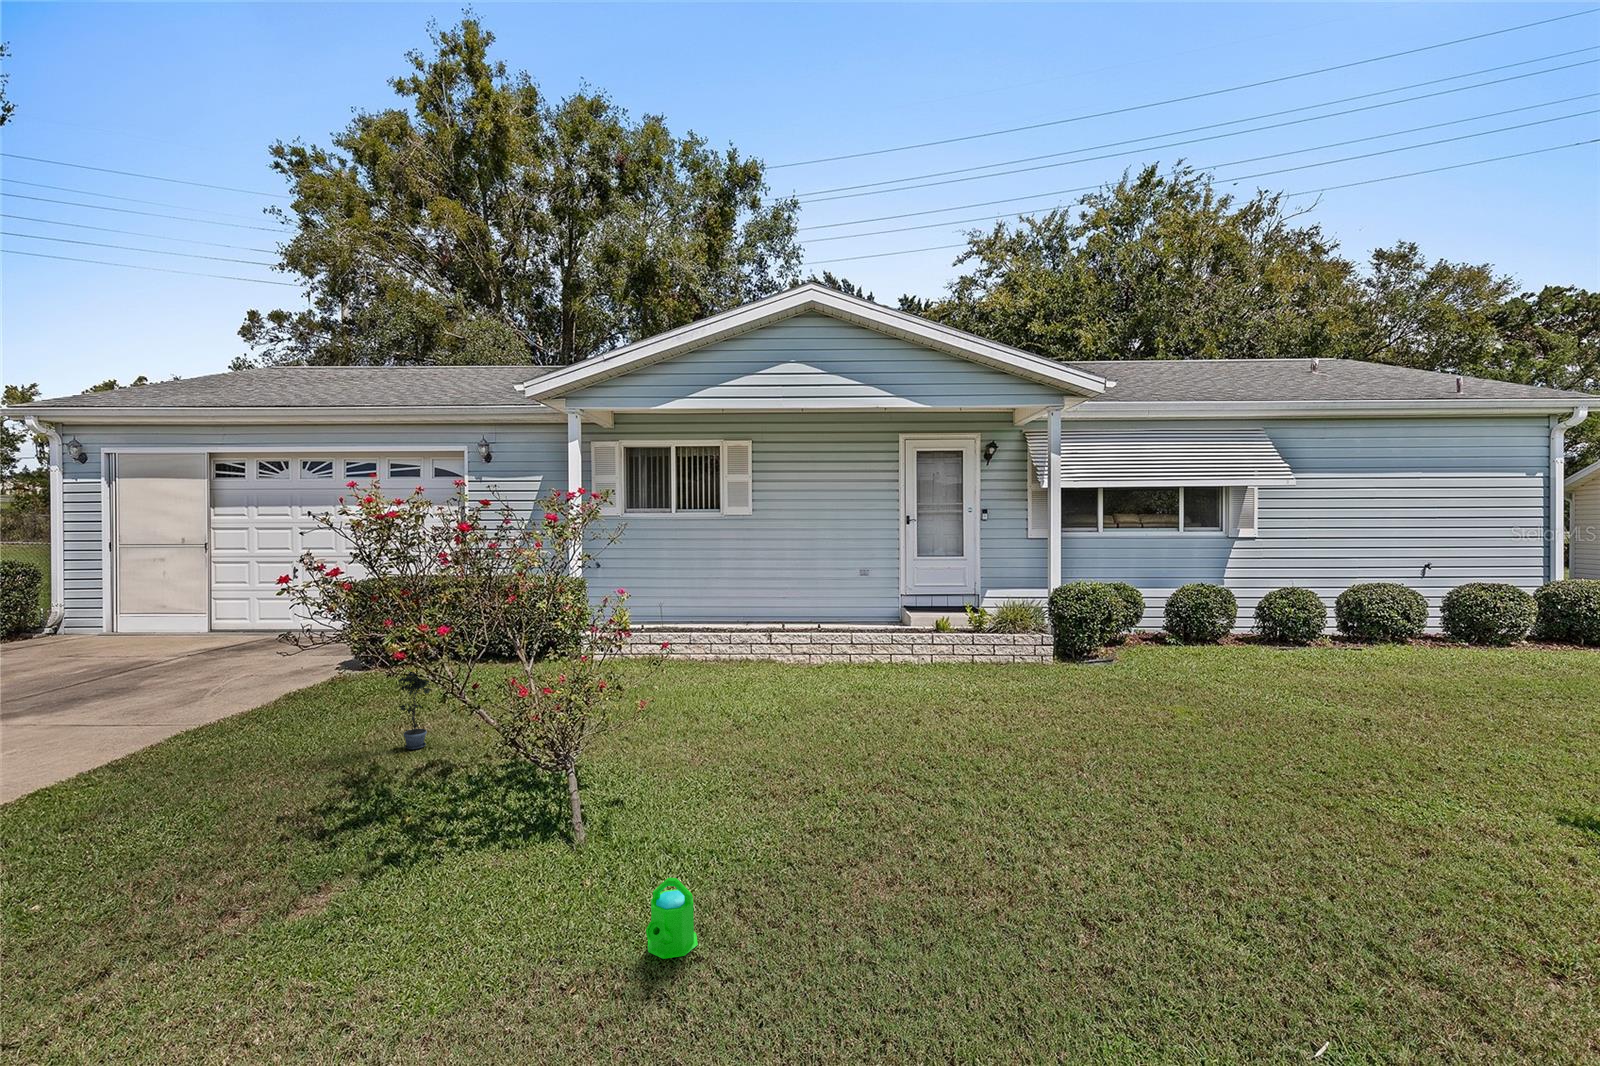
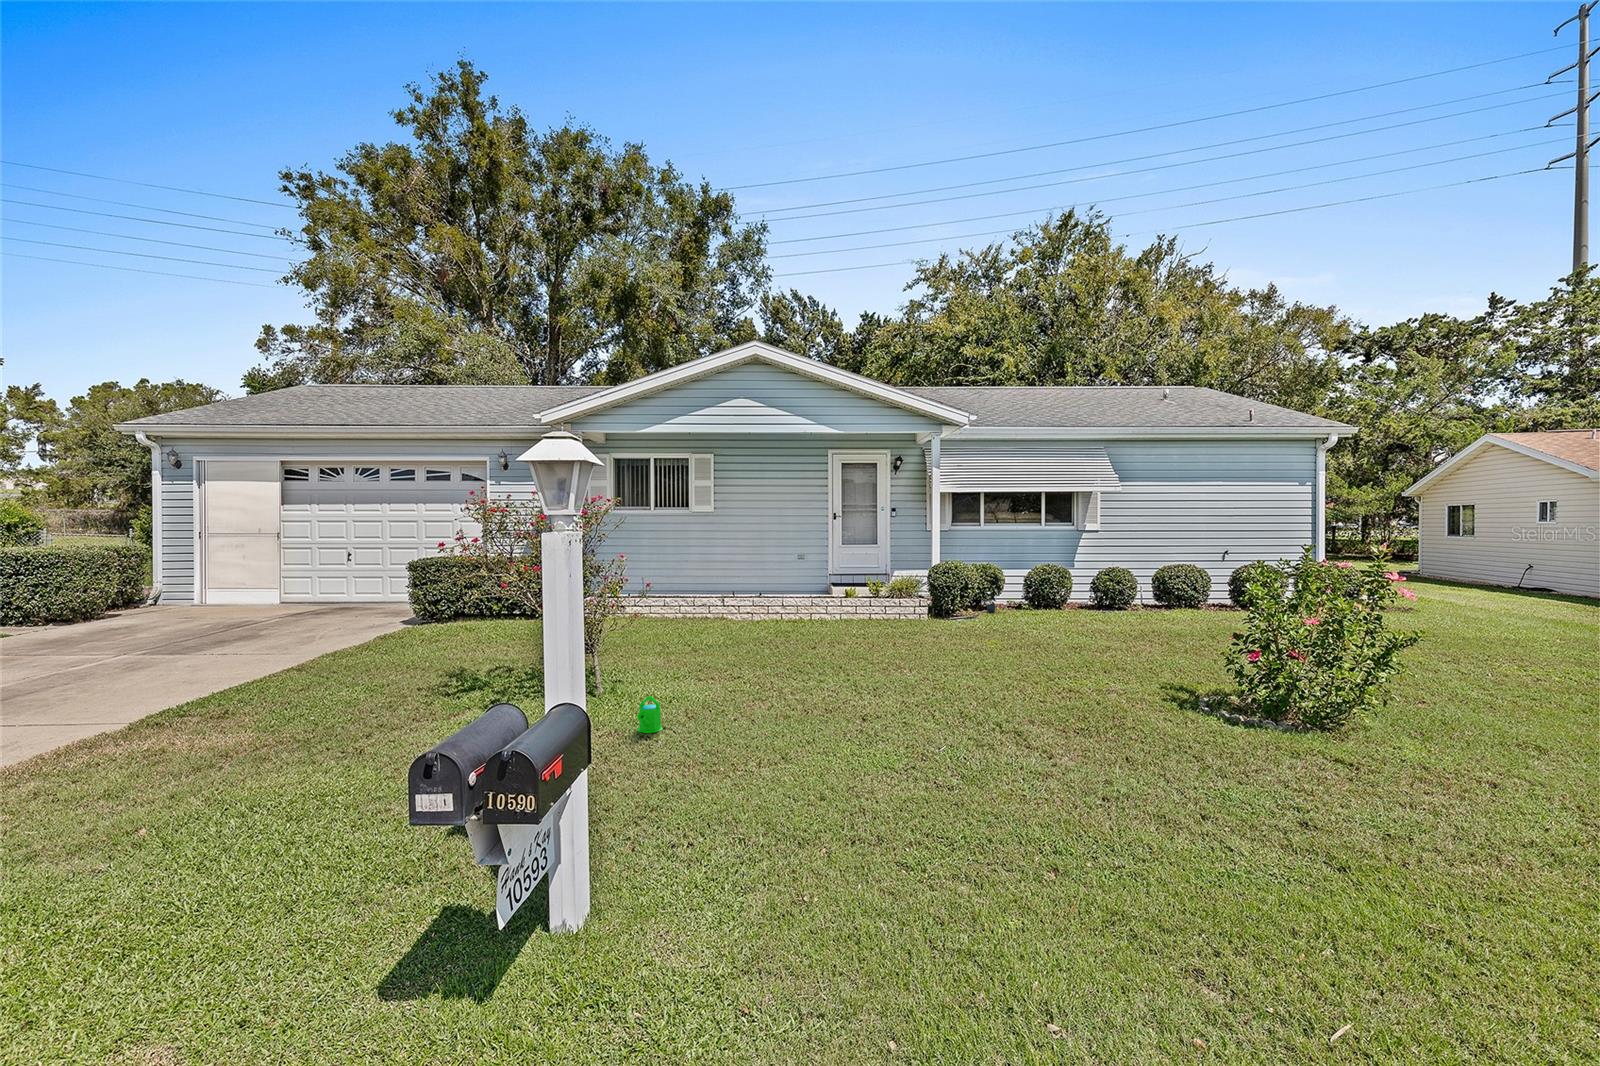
potted plant: present [396,671,431,749] -> present [983,575,1004,613]

